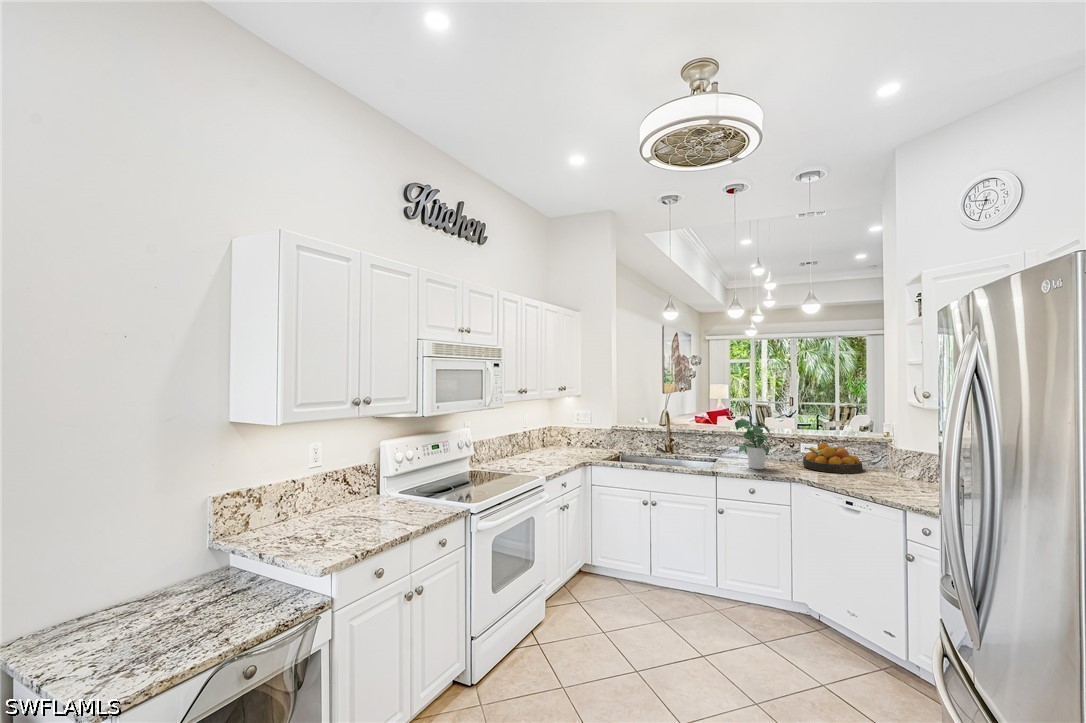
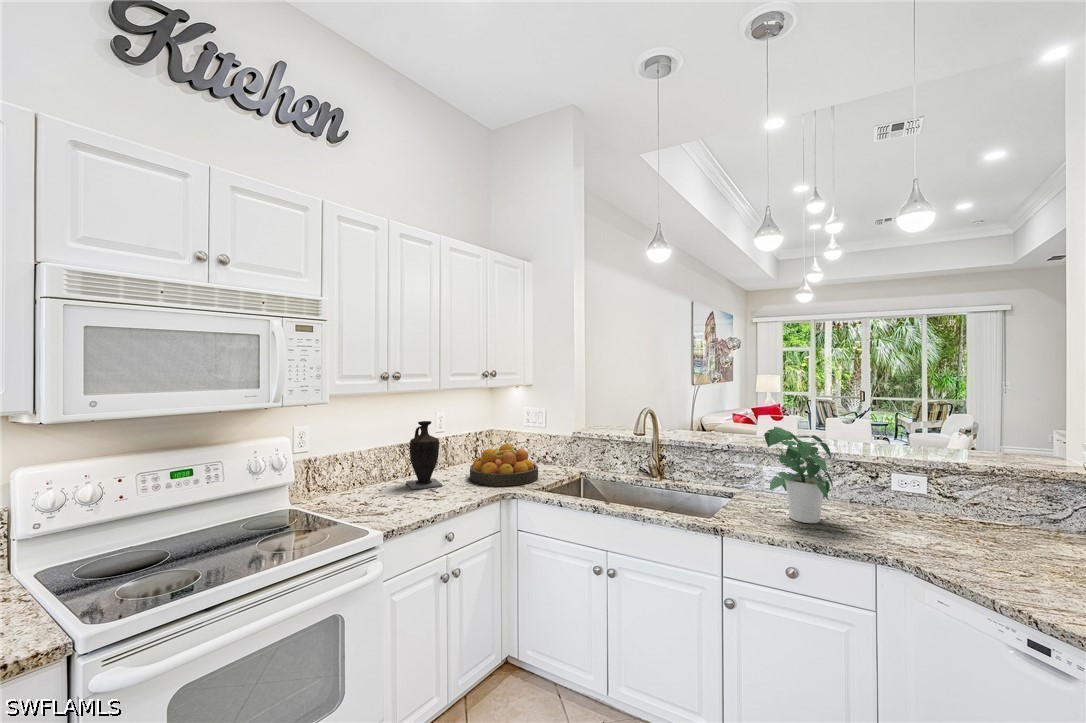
vase: none [517,420,542,462] -> present [406,421,442,489]
fruit bowl: present [803,443,863,473] -> present [470,444,538,486]

